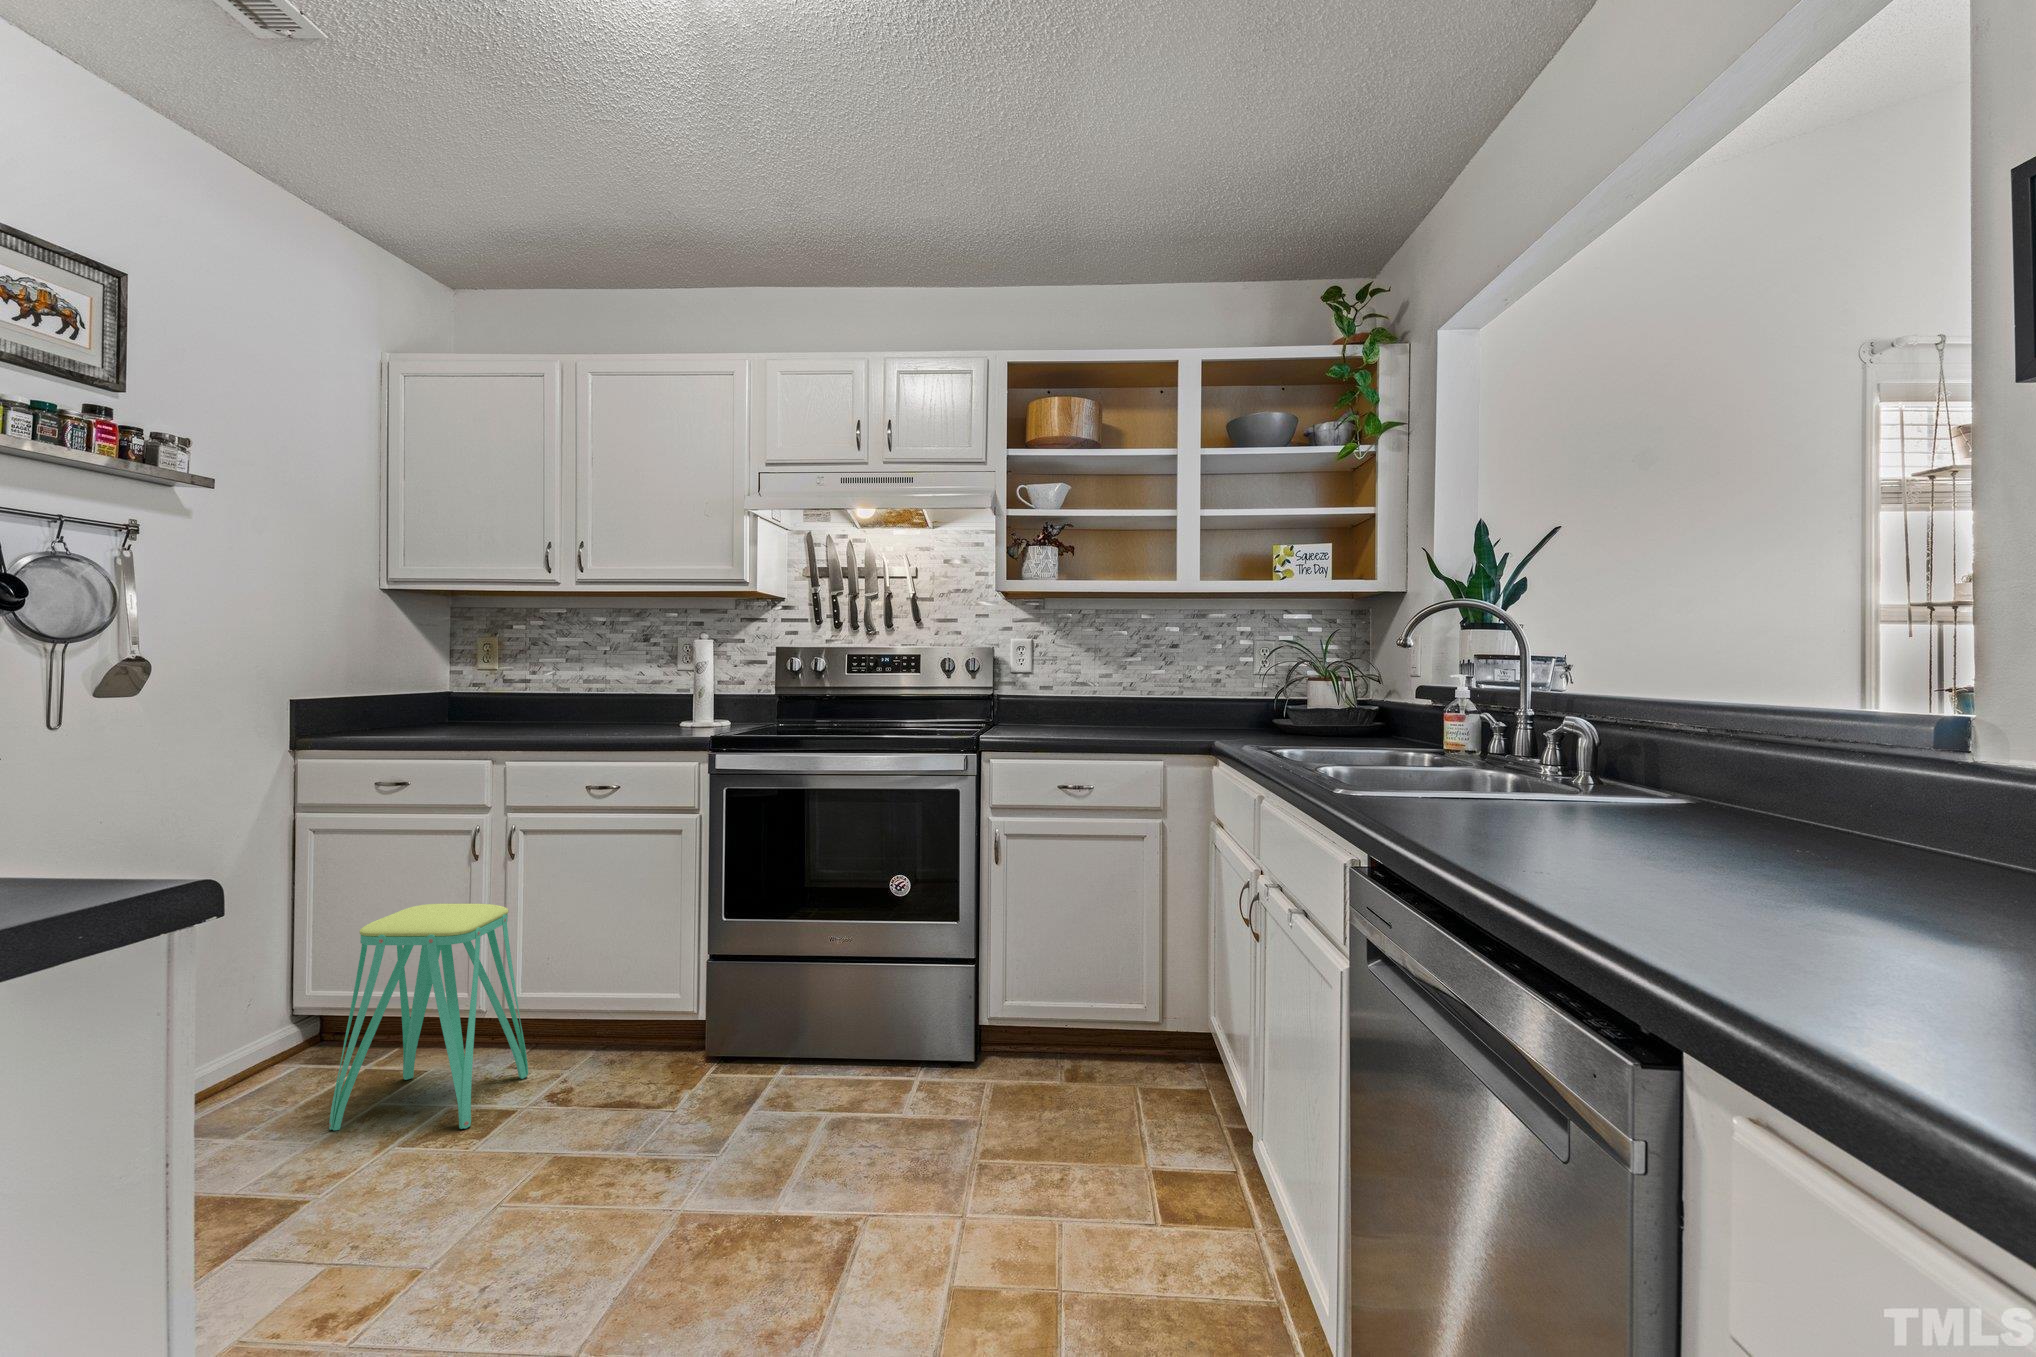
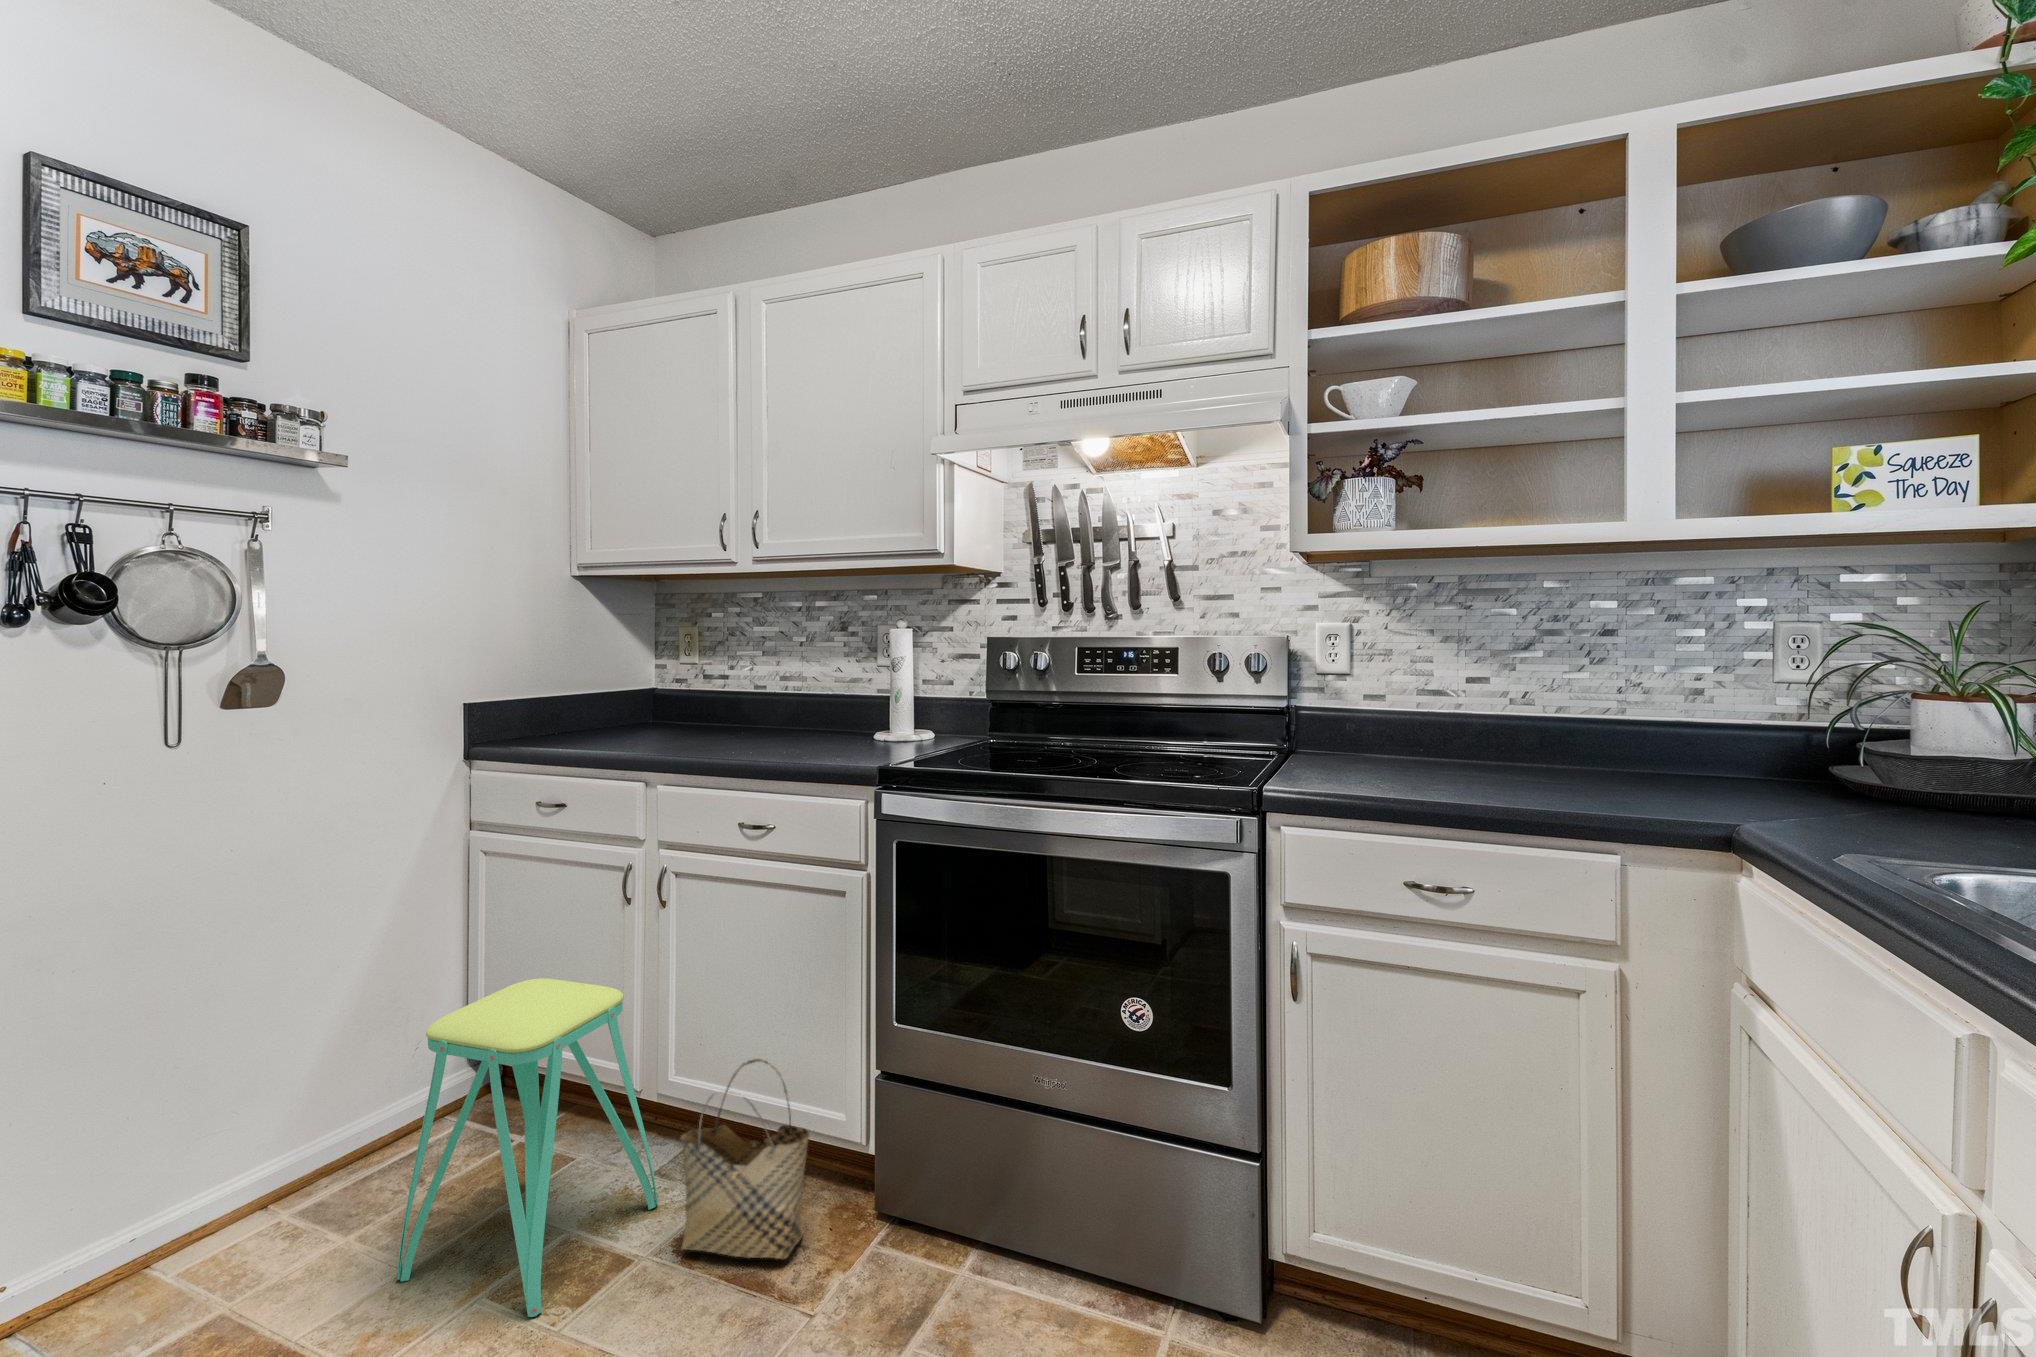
woven basket: none [562,950,664,1088] -> present [680,1059,810,1259]

